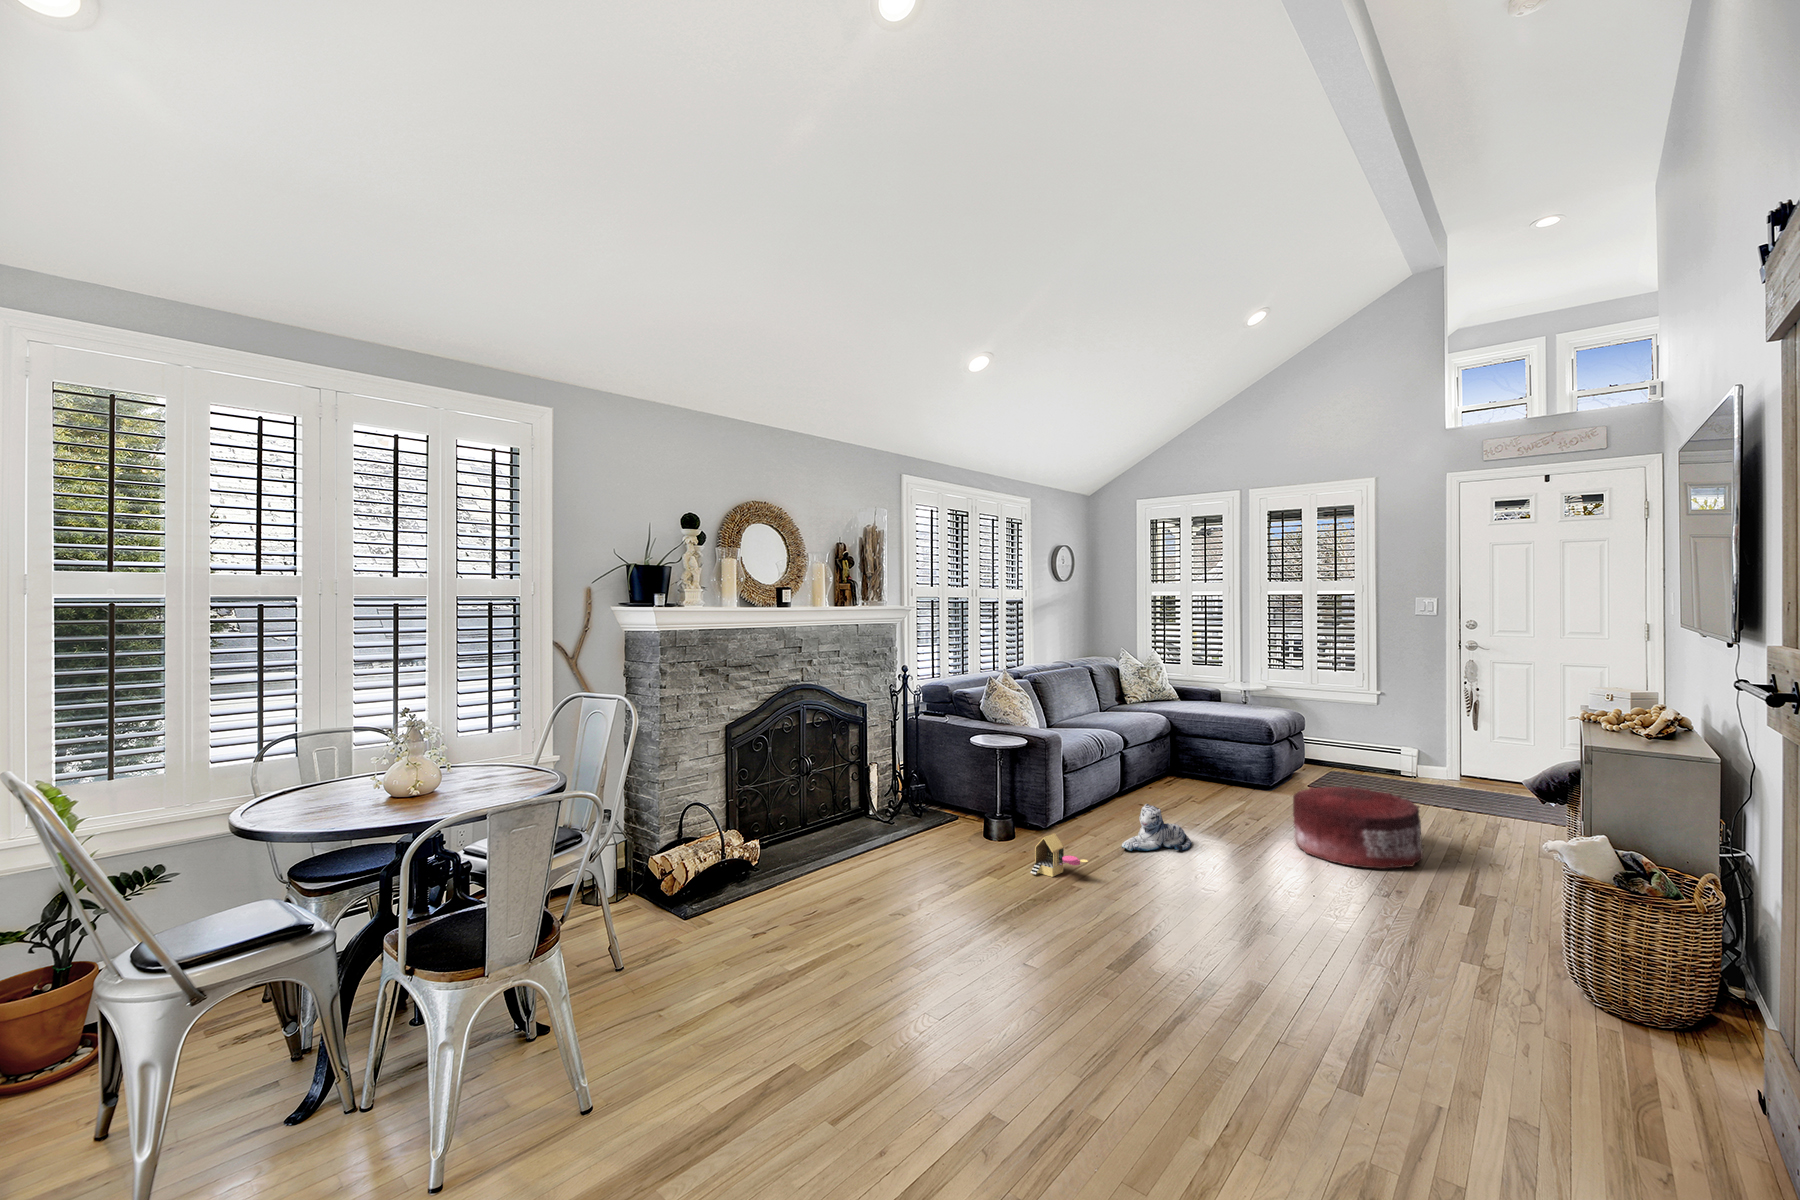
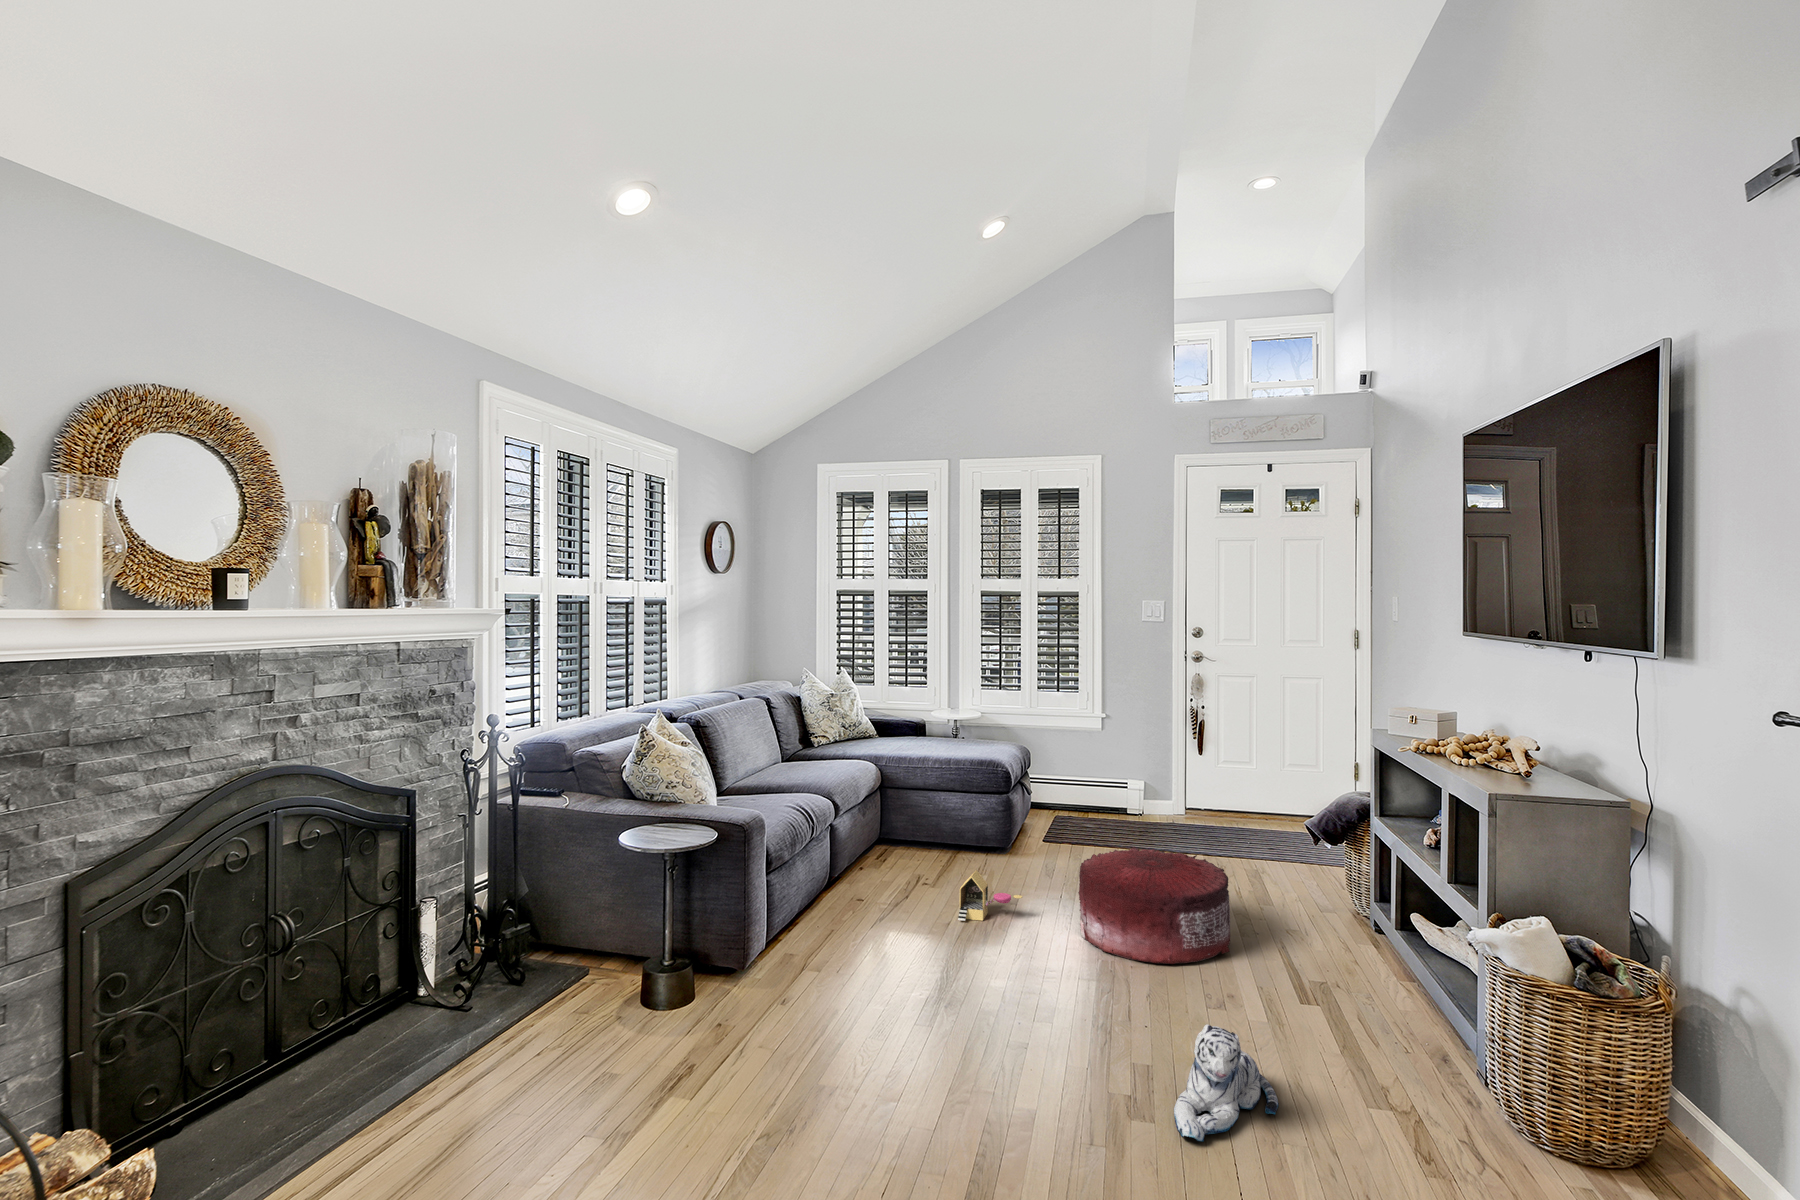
plush toy: present [1122,804,1192,851] -> present [1174,1024,1279,1141]
toy house: present [1031,833,1088,877] -> present [958,870,1022,921]

